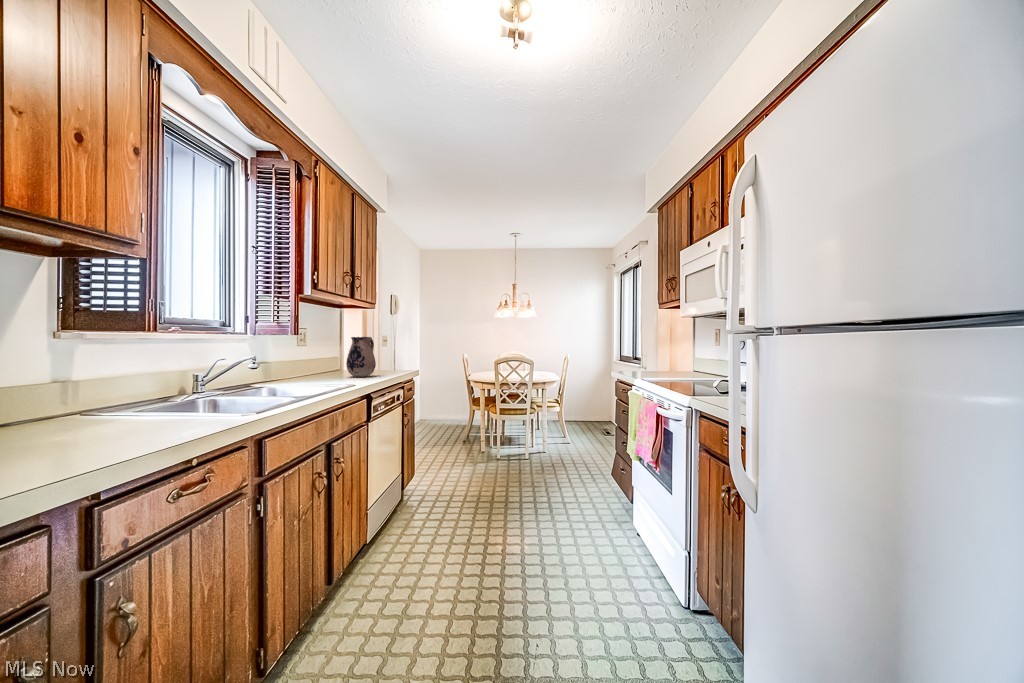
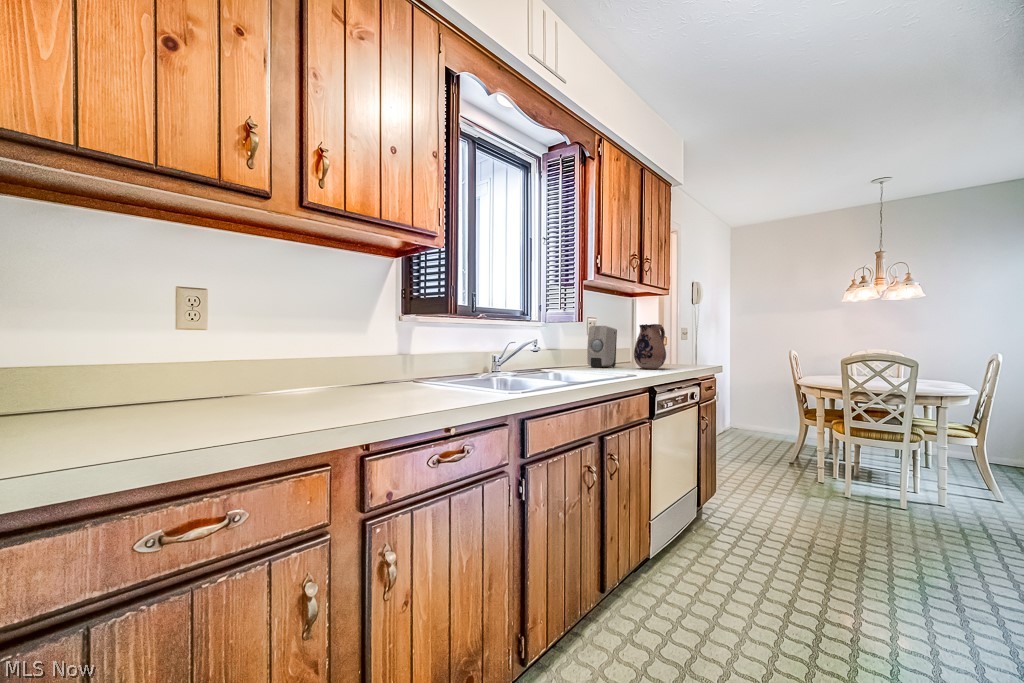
soap dispenser: none [298,337,328,378] -> present [587,326,617,368]

